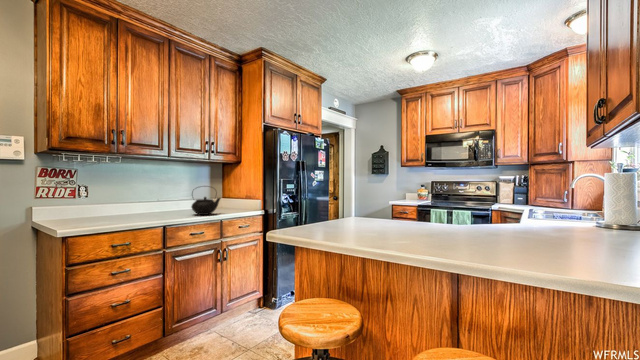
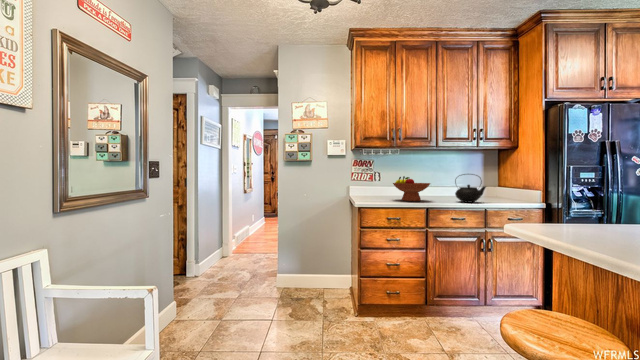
fruit bowl: none [113,190,166,220] -> present [393,176,430,201]

